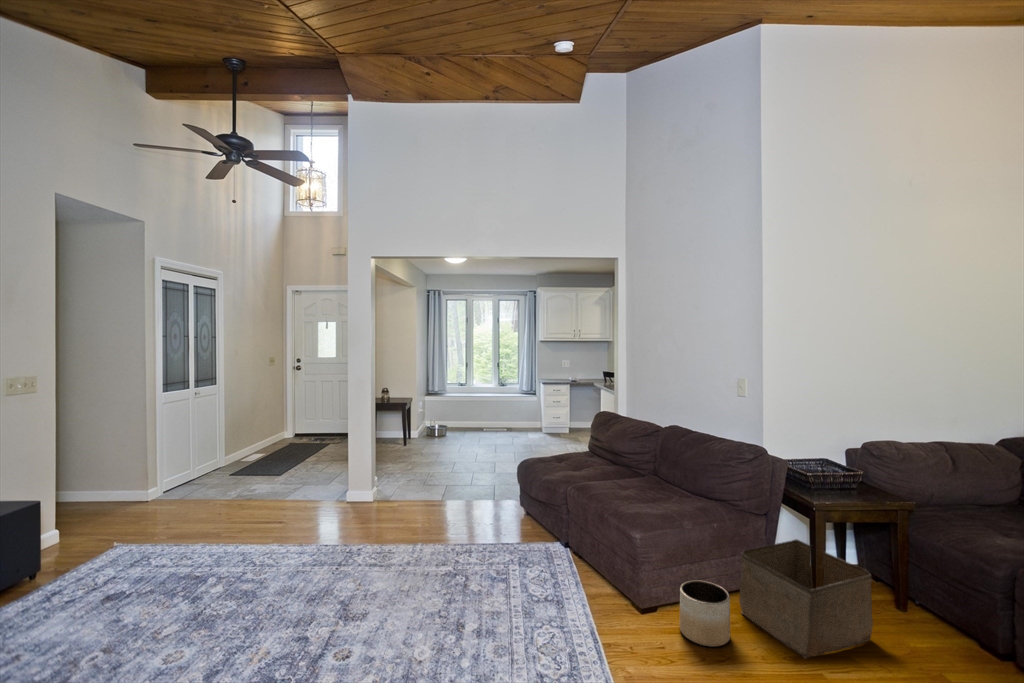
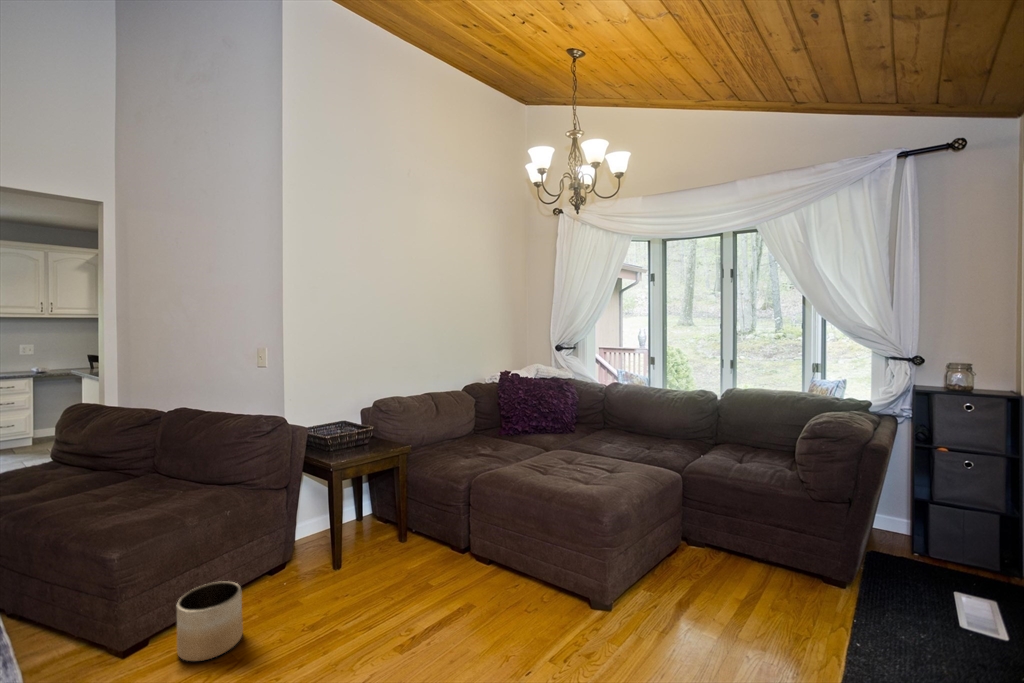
storage bin: present [739,539,873,658] -> none [256,504,379,619]

